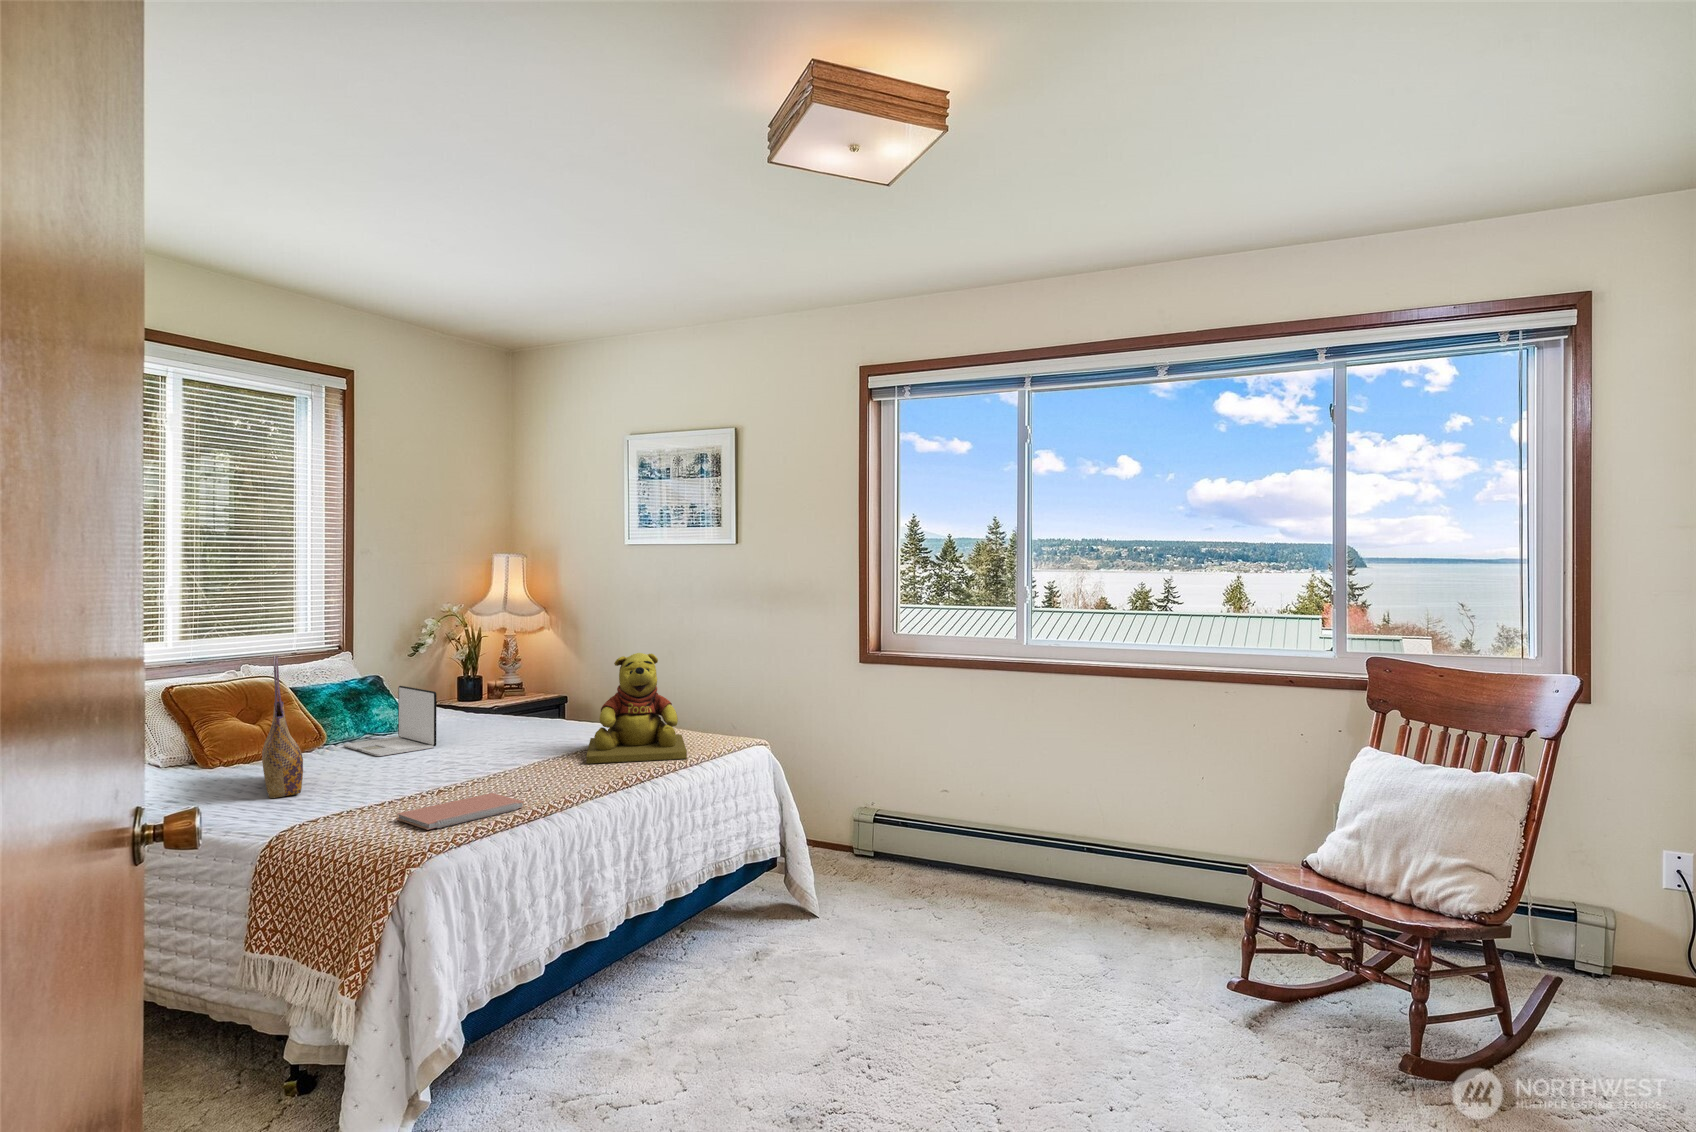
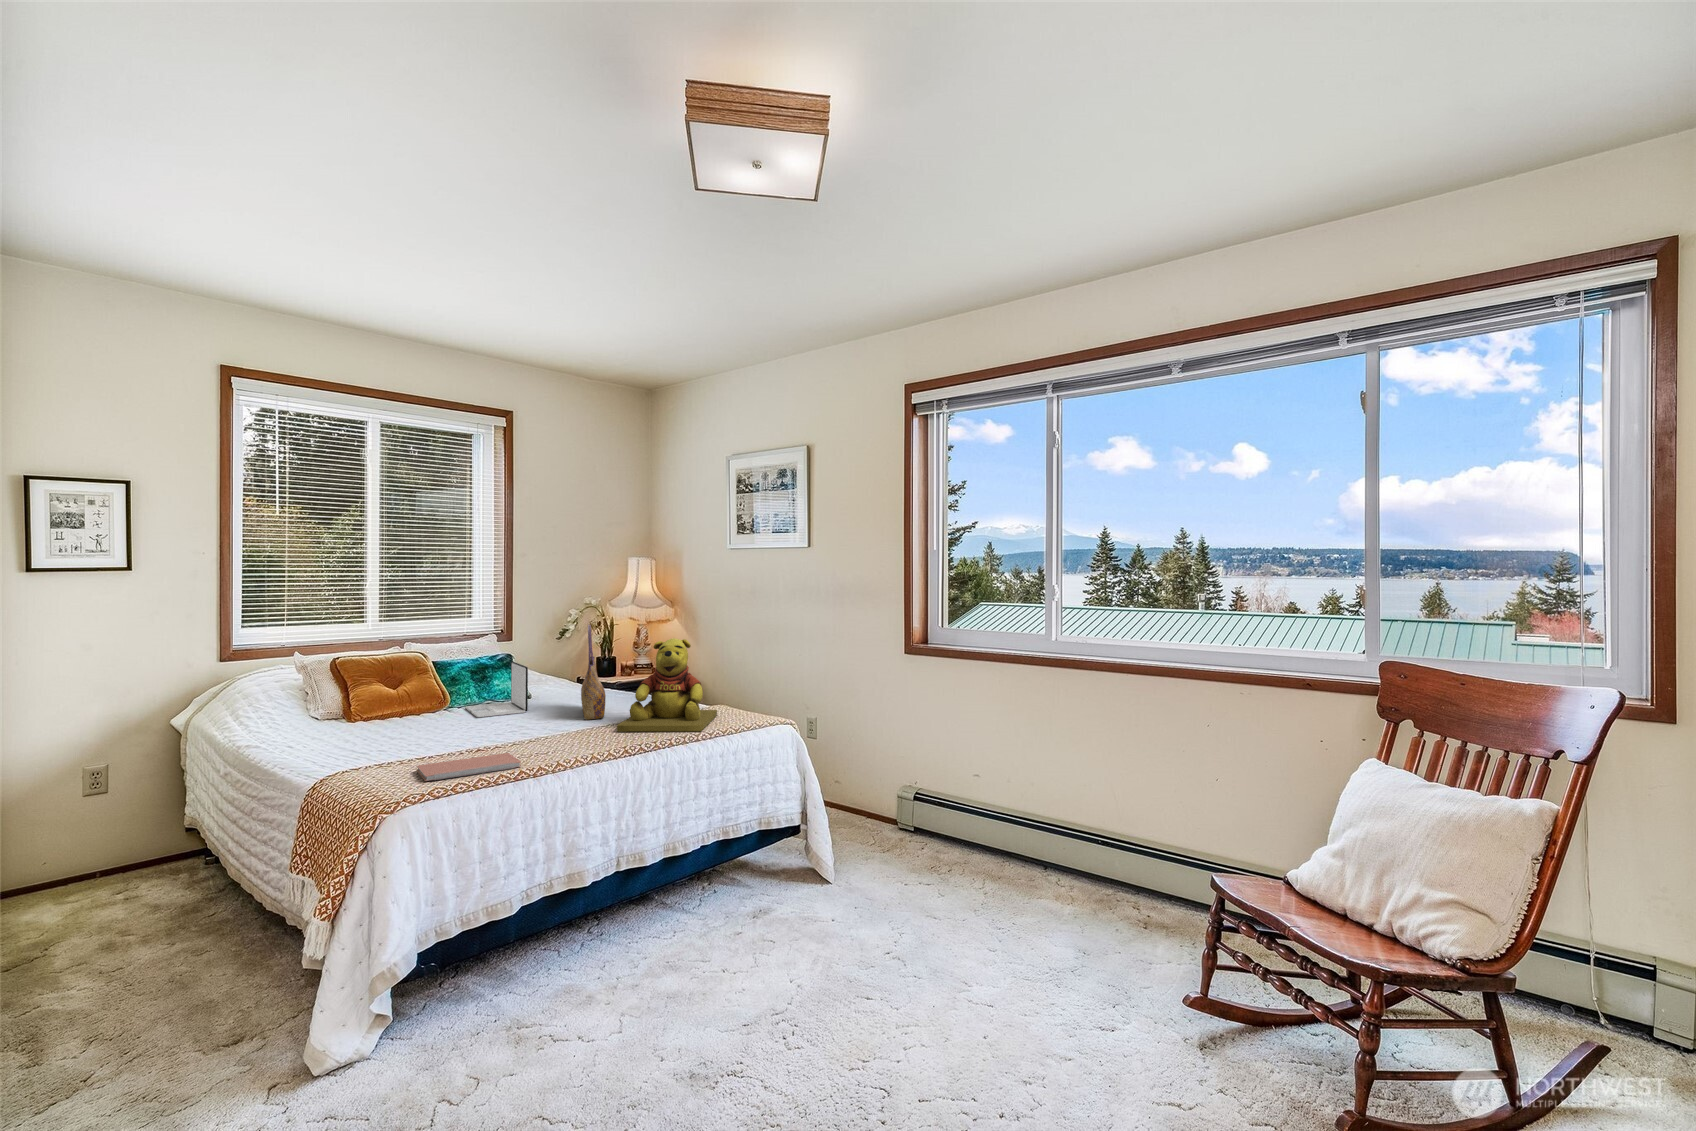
tote bag: present [262,656,303,798] -> present [581,625,606,720]

